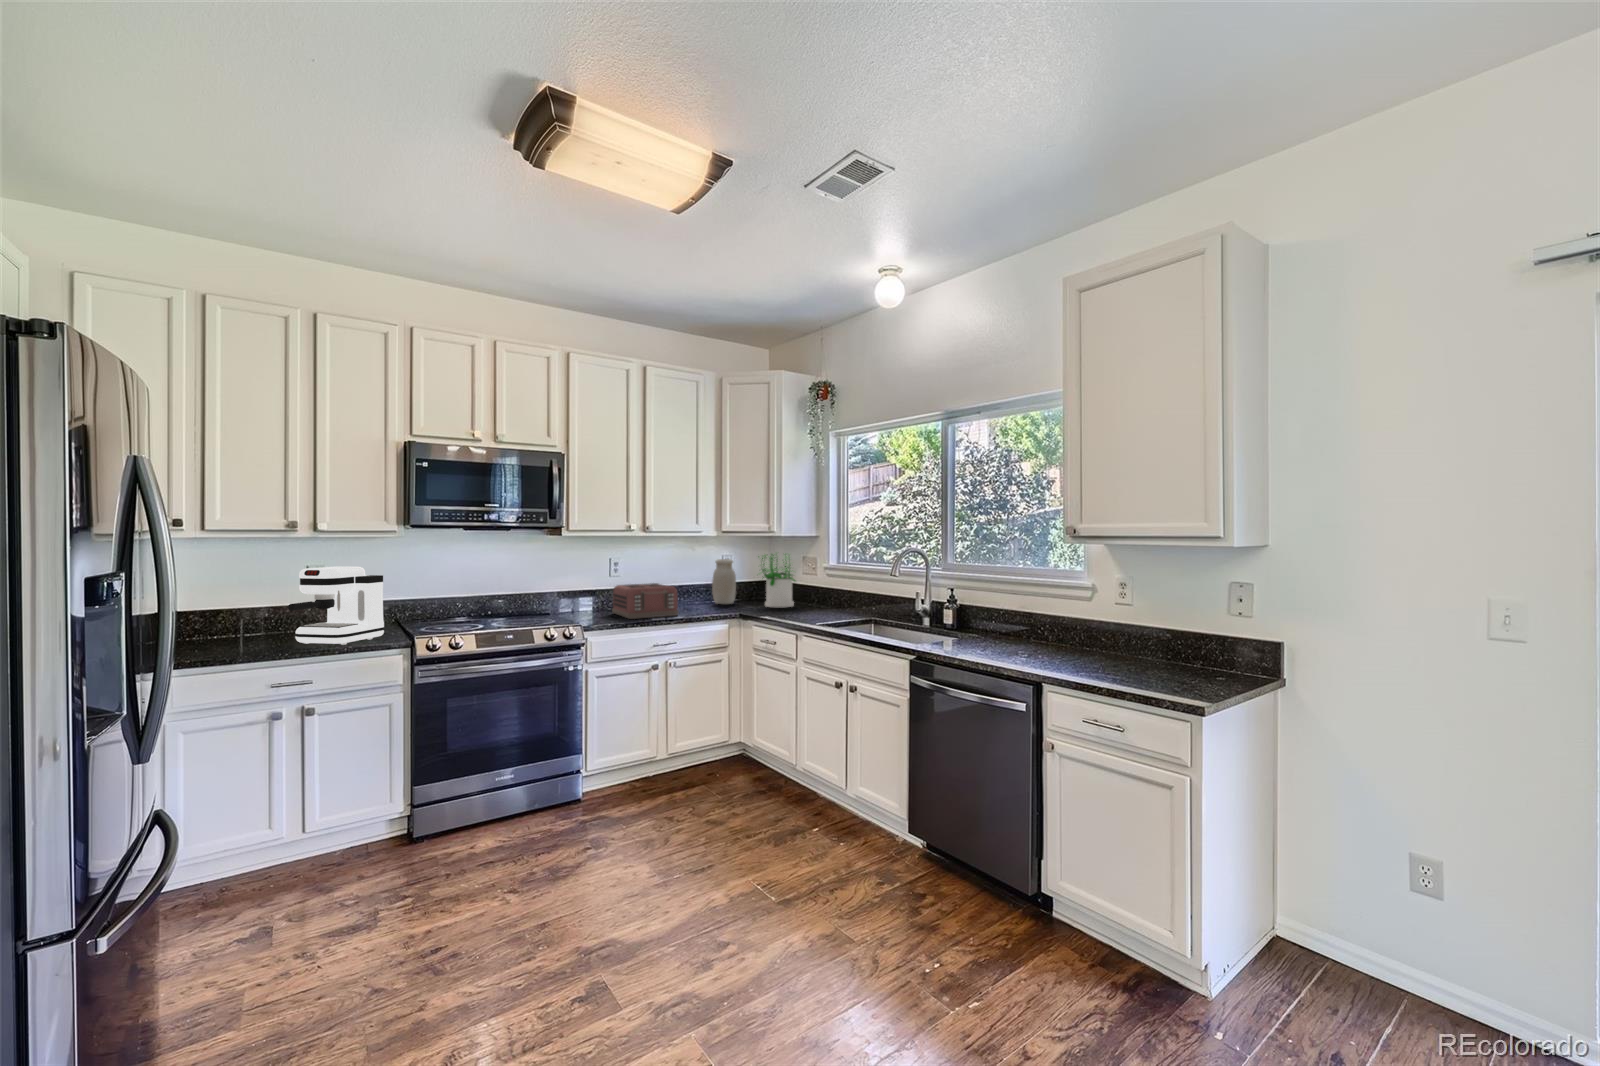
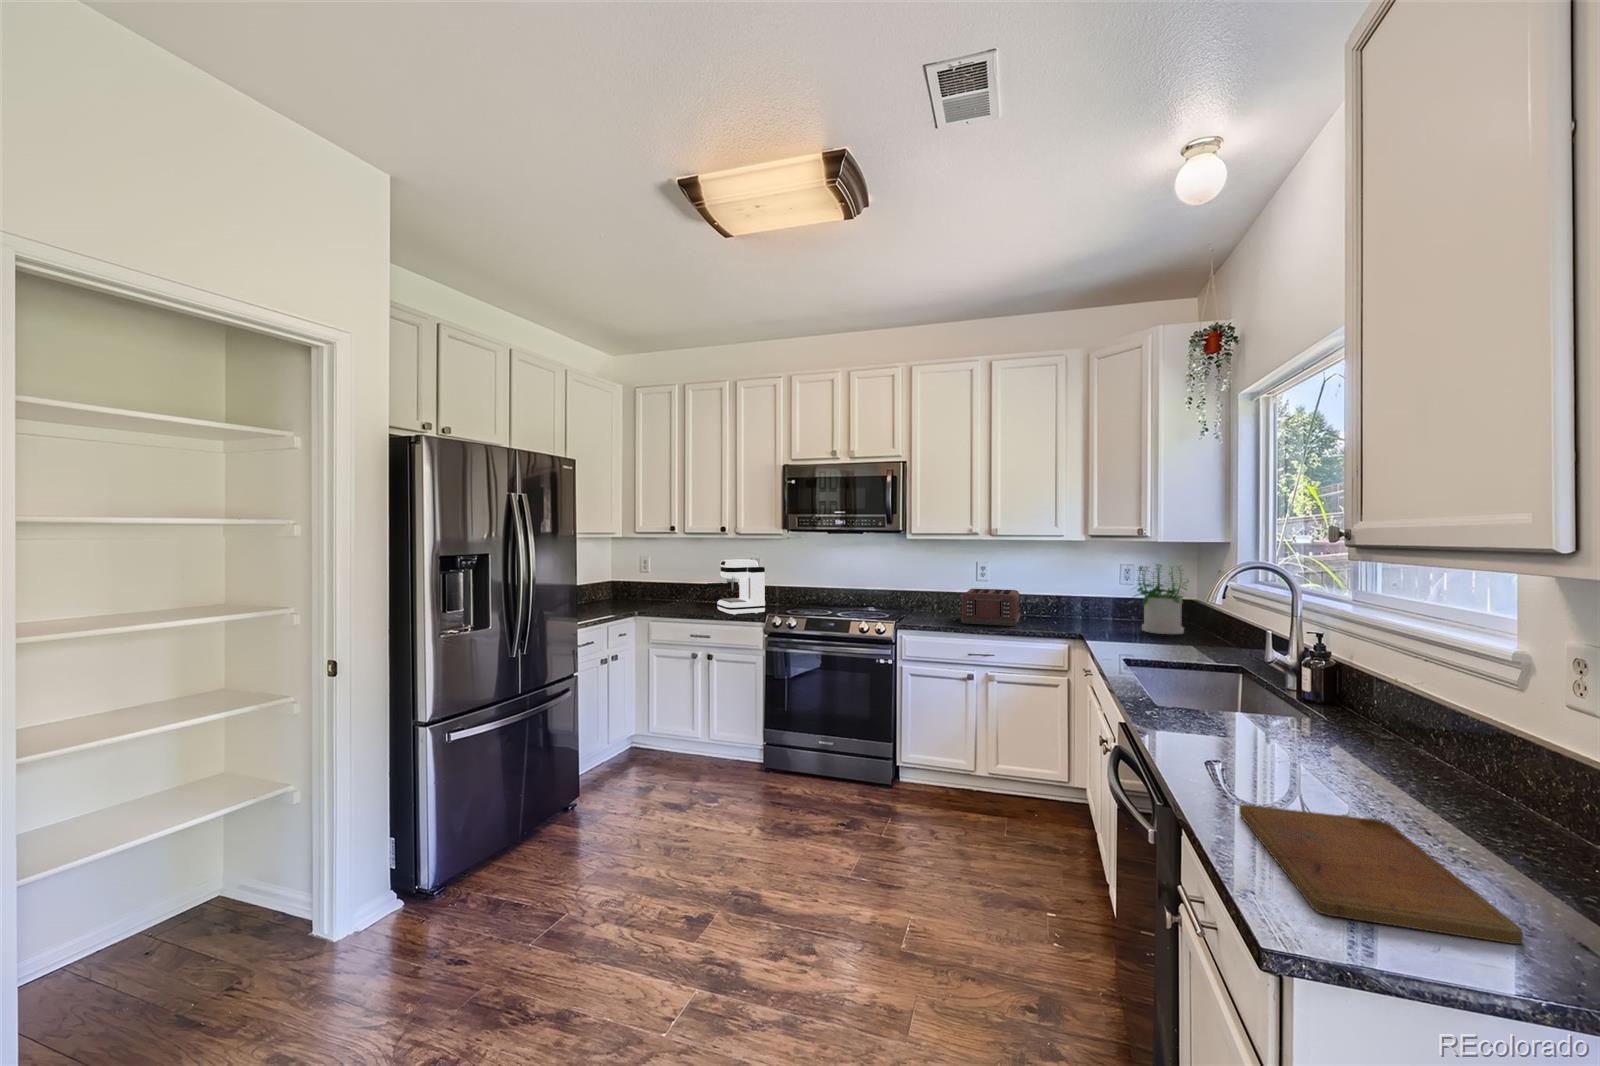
jar: present [712,559,736,604] -> none [1092,568,1121,621]
cutting board: none [1071,660,1204,691] -> present [1239,805,1523,944]

